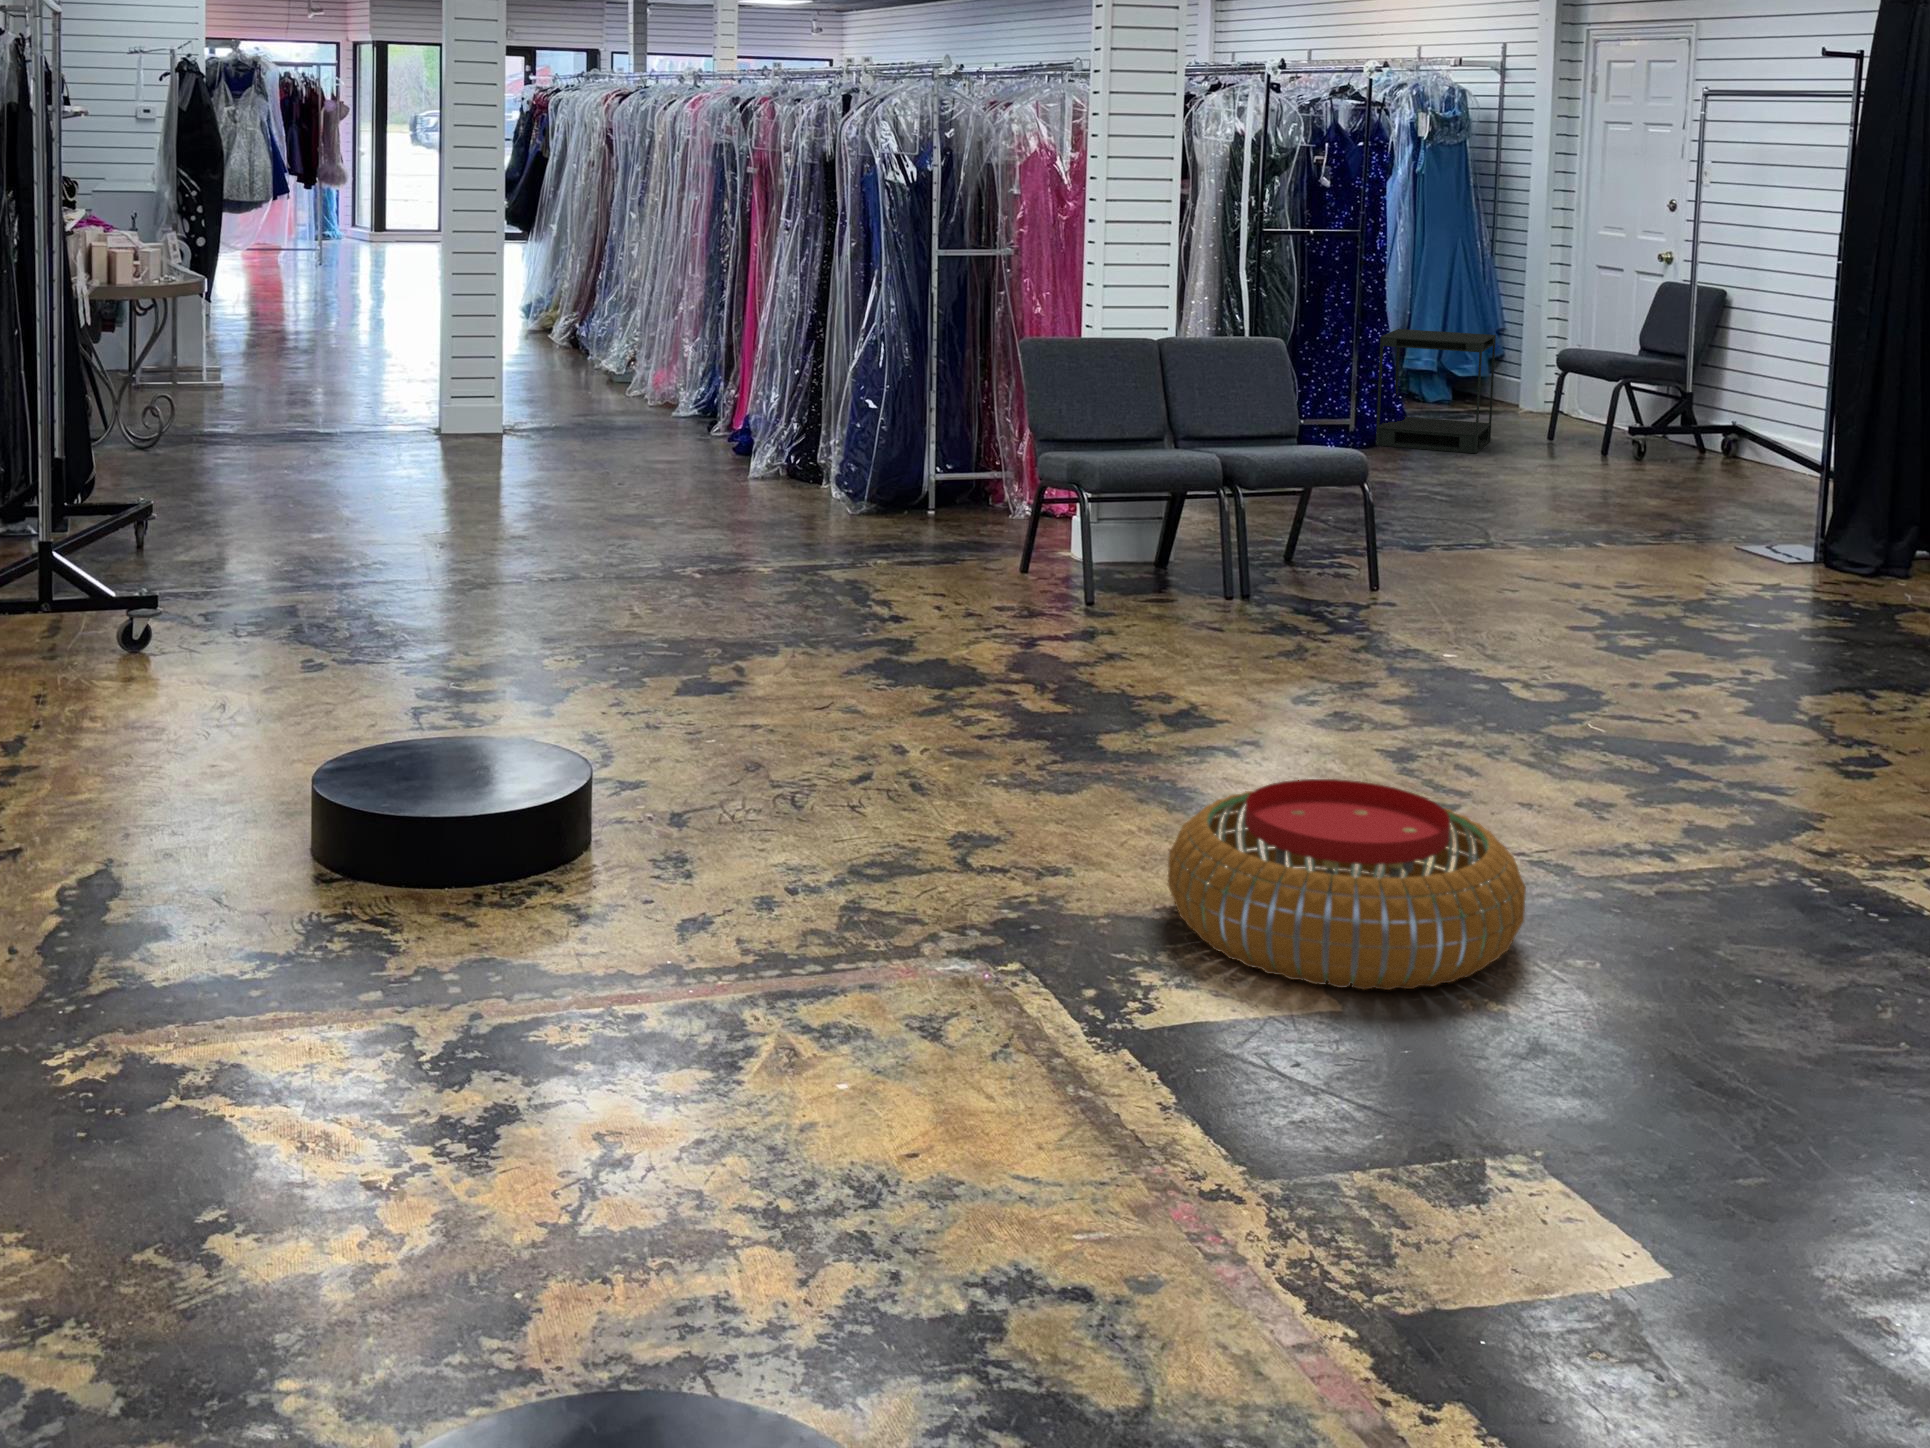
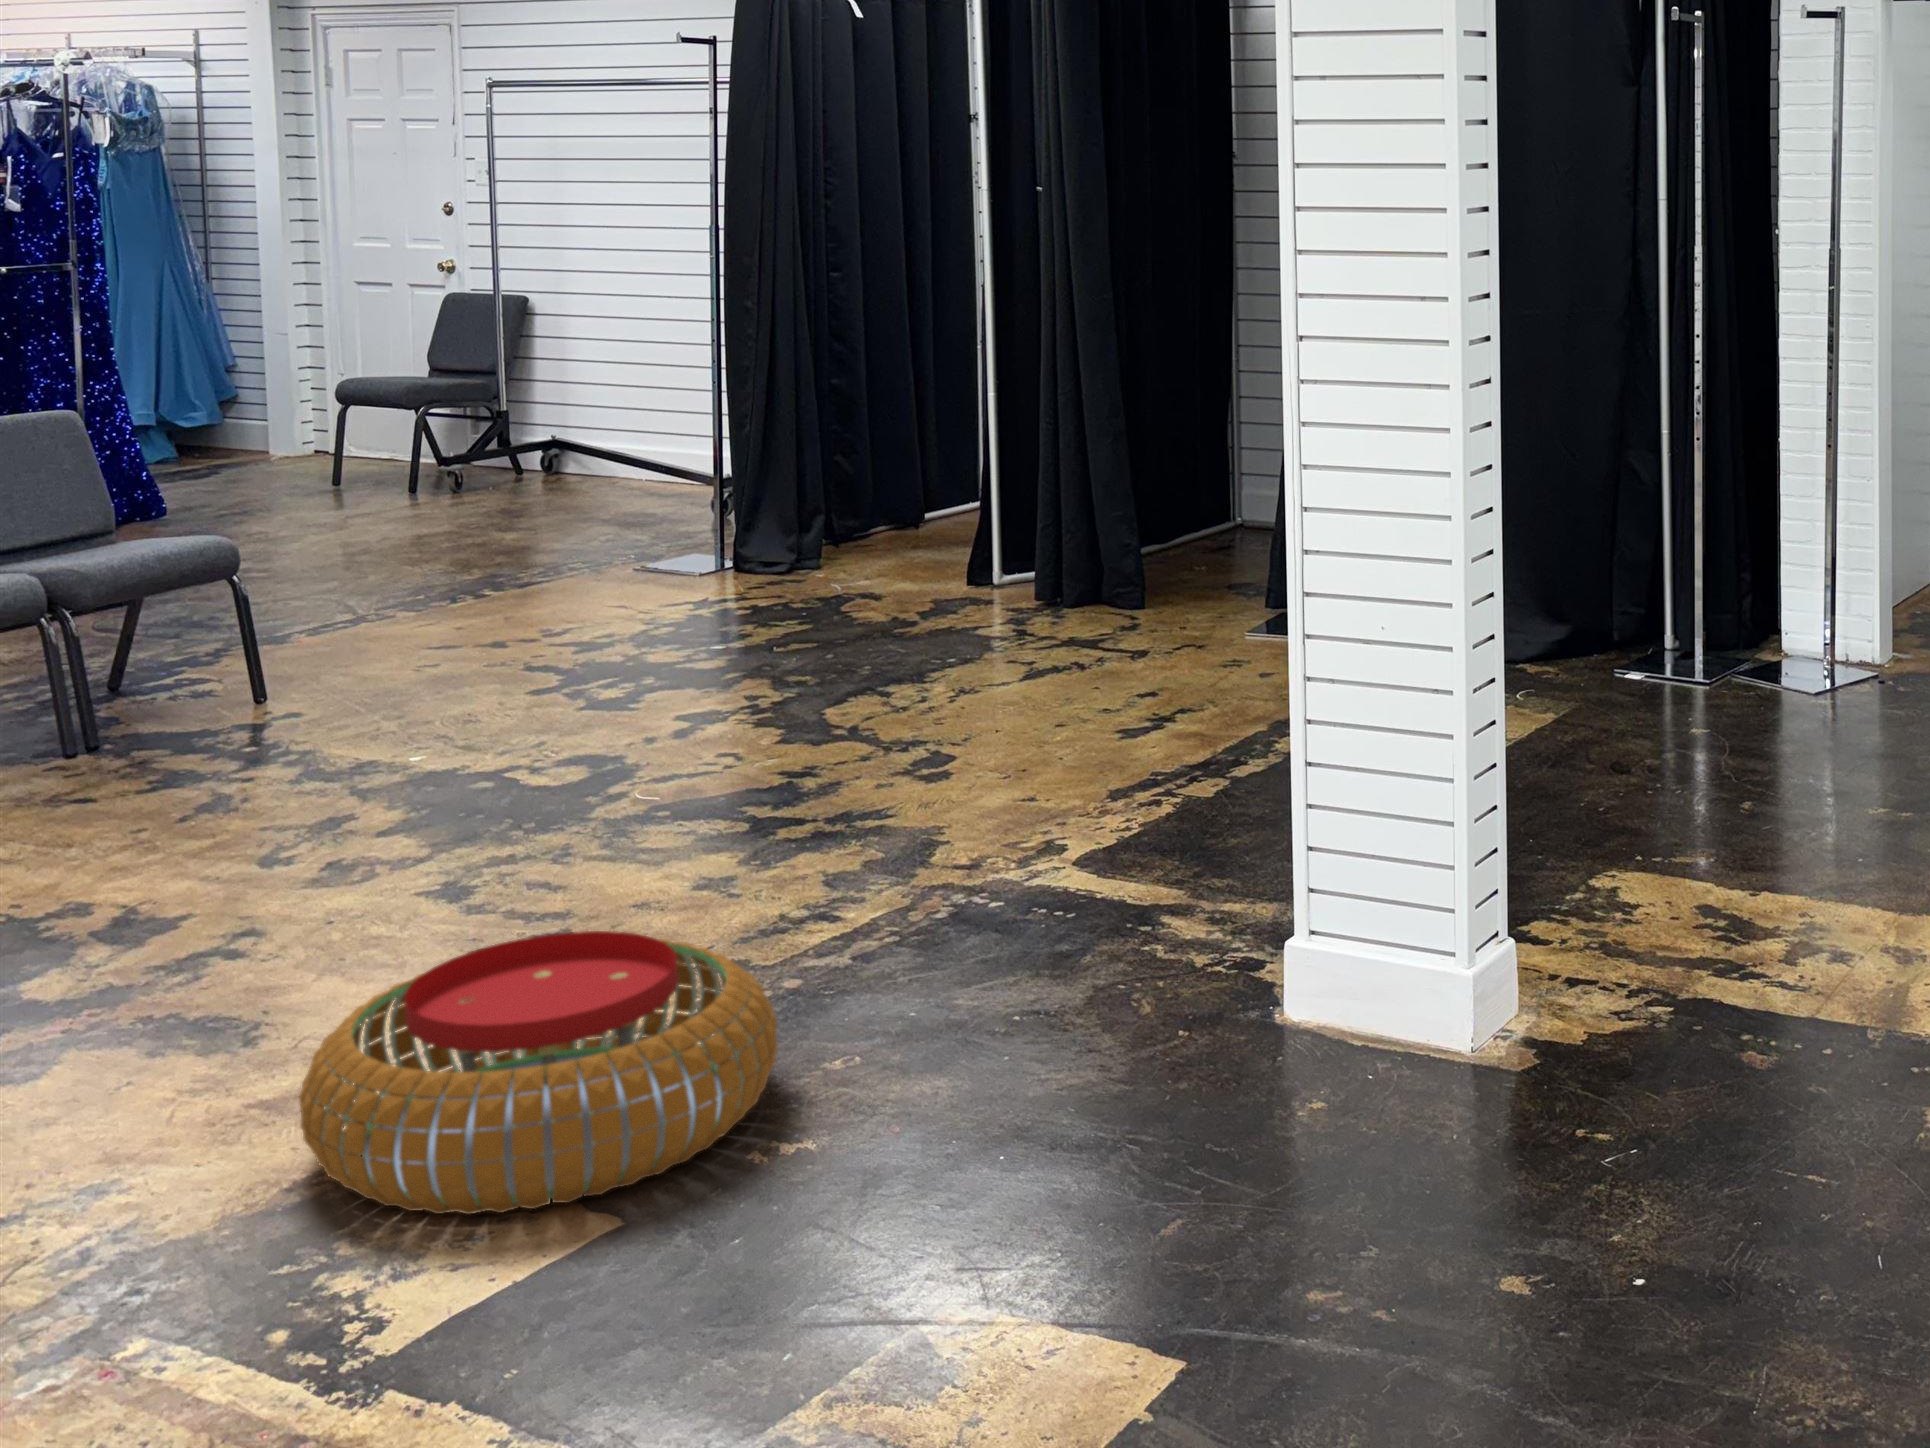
side table: present [1376,329,1496,453] -> none [113,375,269,531]

